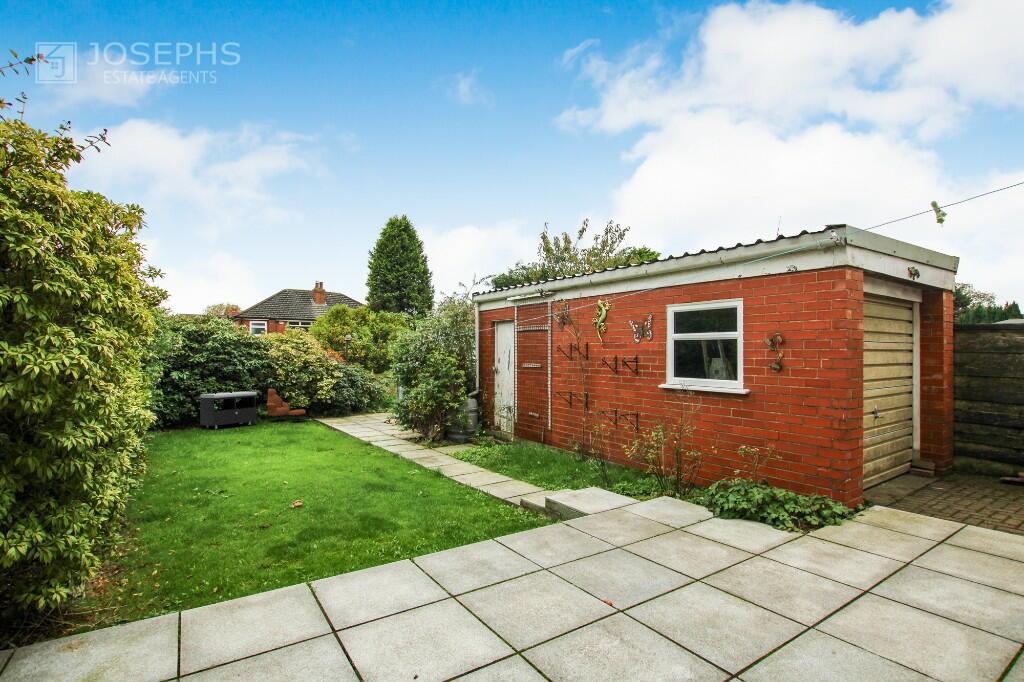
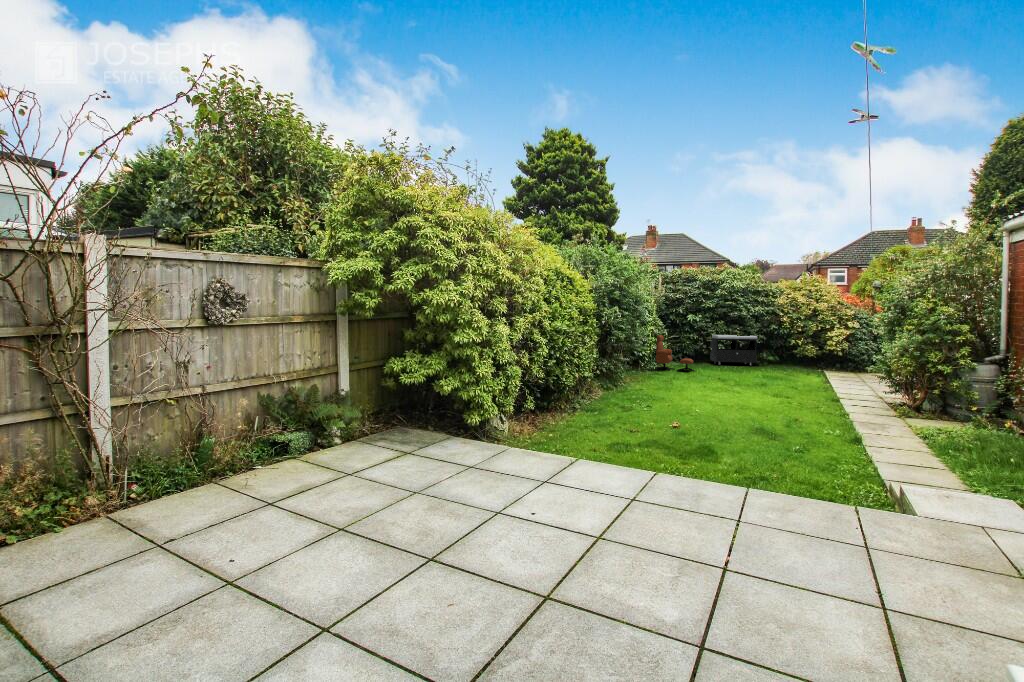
lounge chair: present [266,389,306,422] -> present [656,335,695,371]

